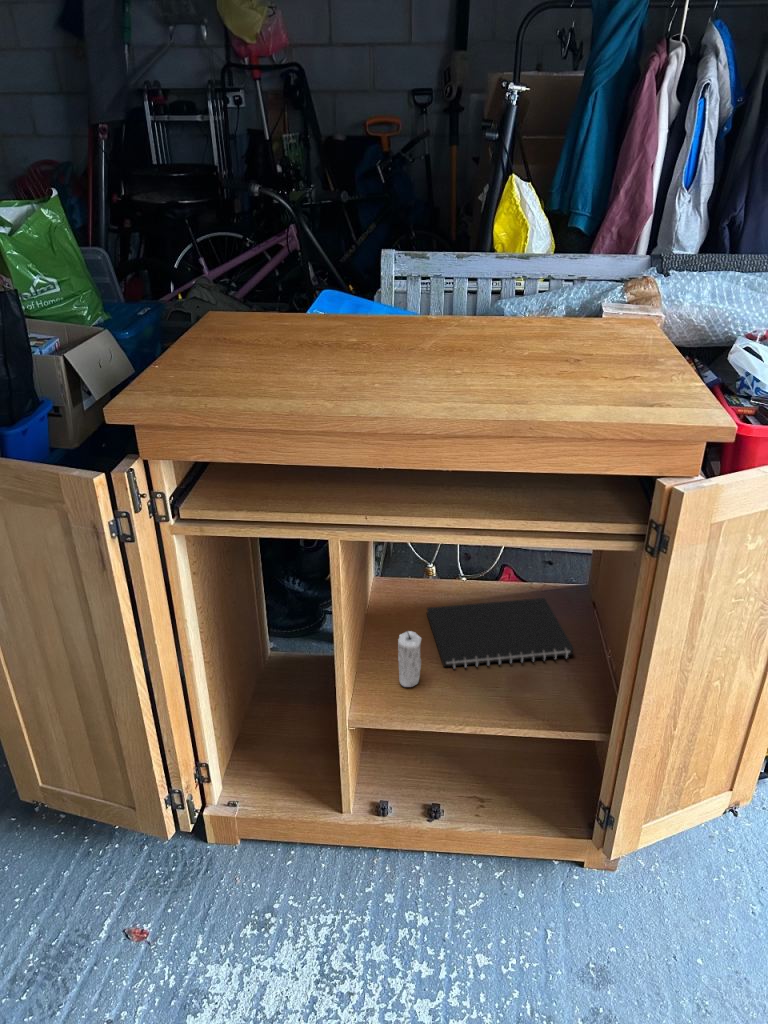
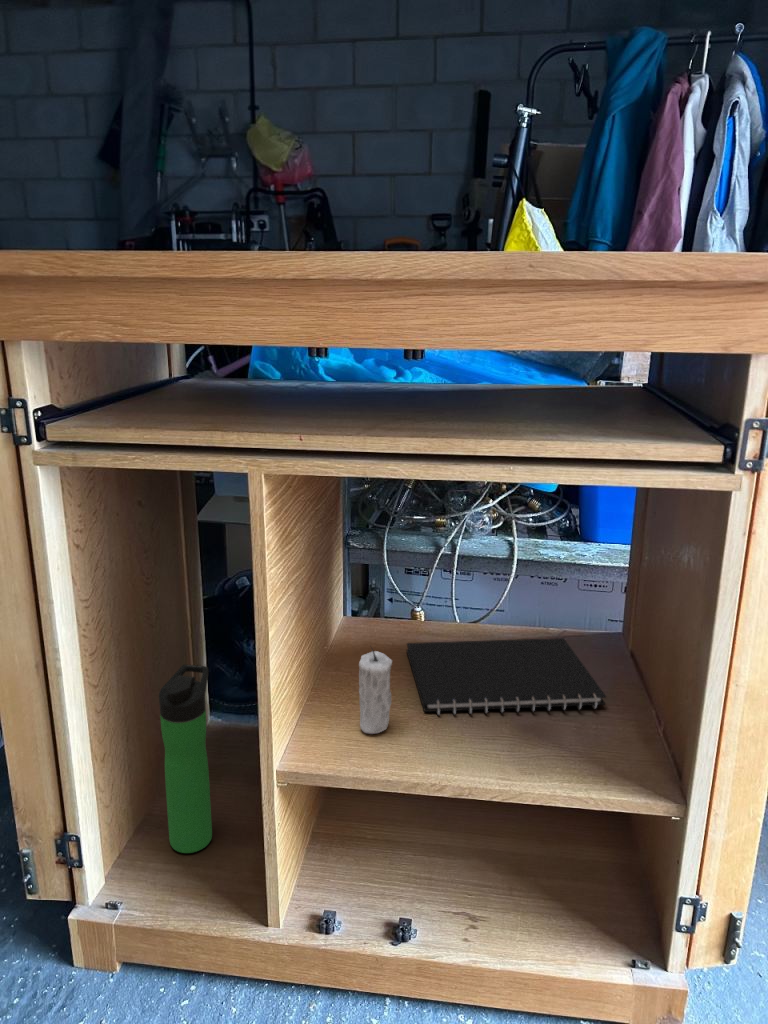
bottle: none [253,638,293,765] -> present [159,665,212,853]

